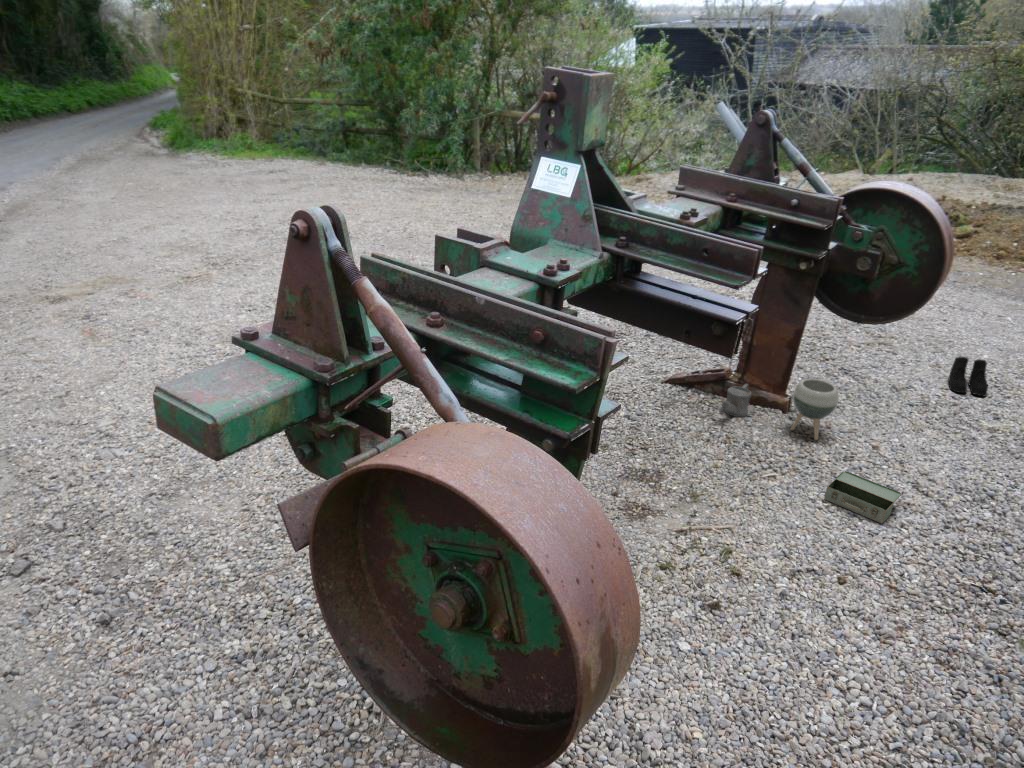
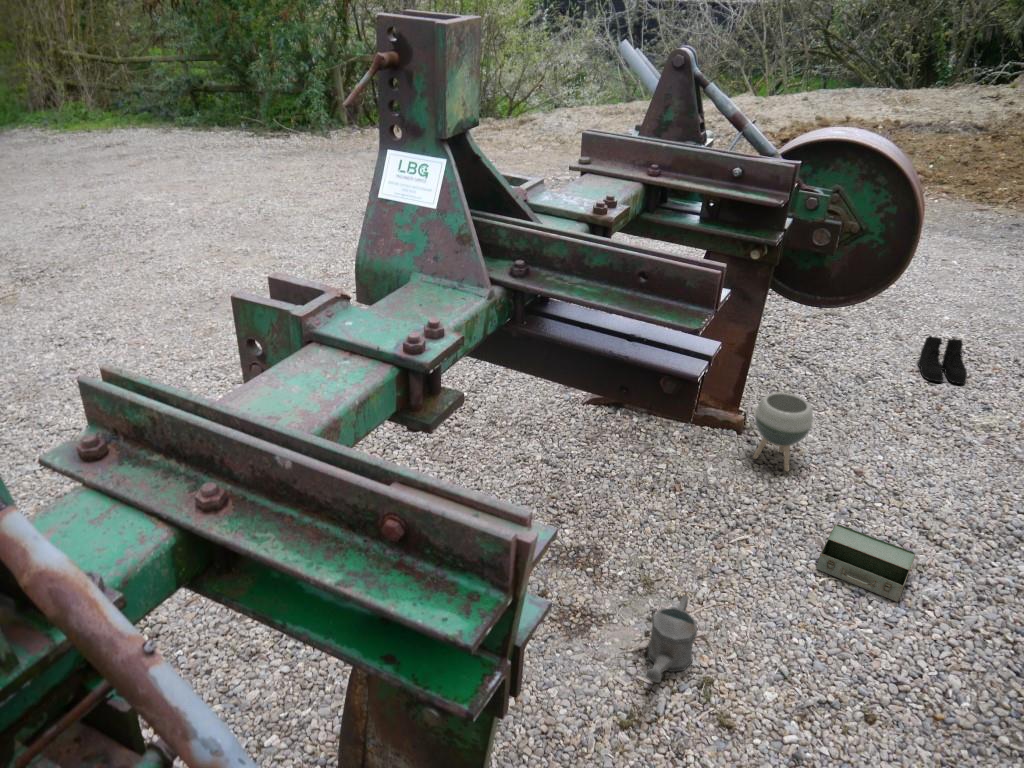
watering can: present [722,384,751,417] -> present [645,595,697,682]

